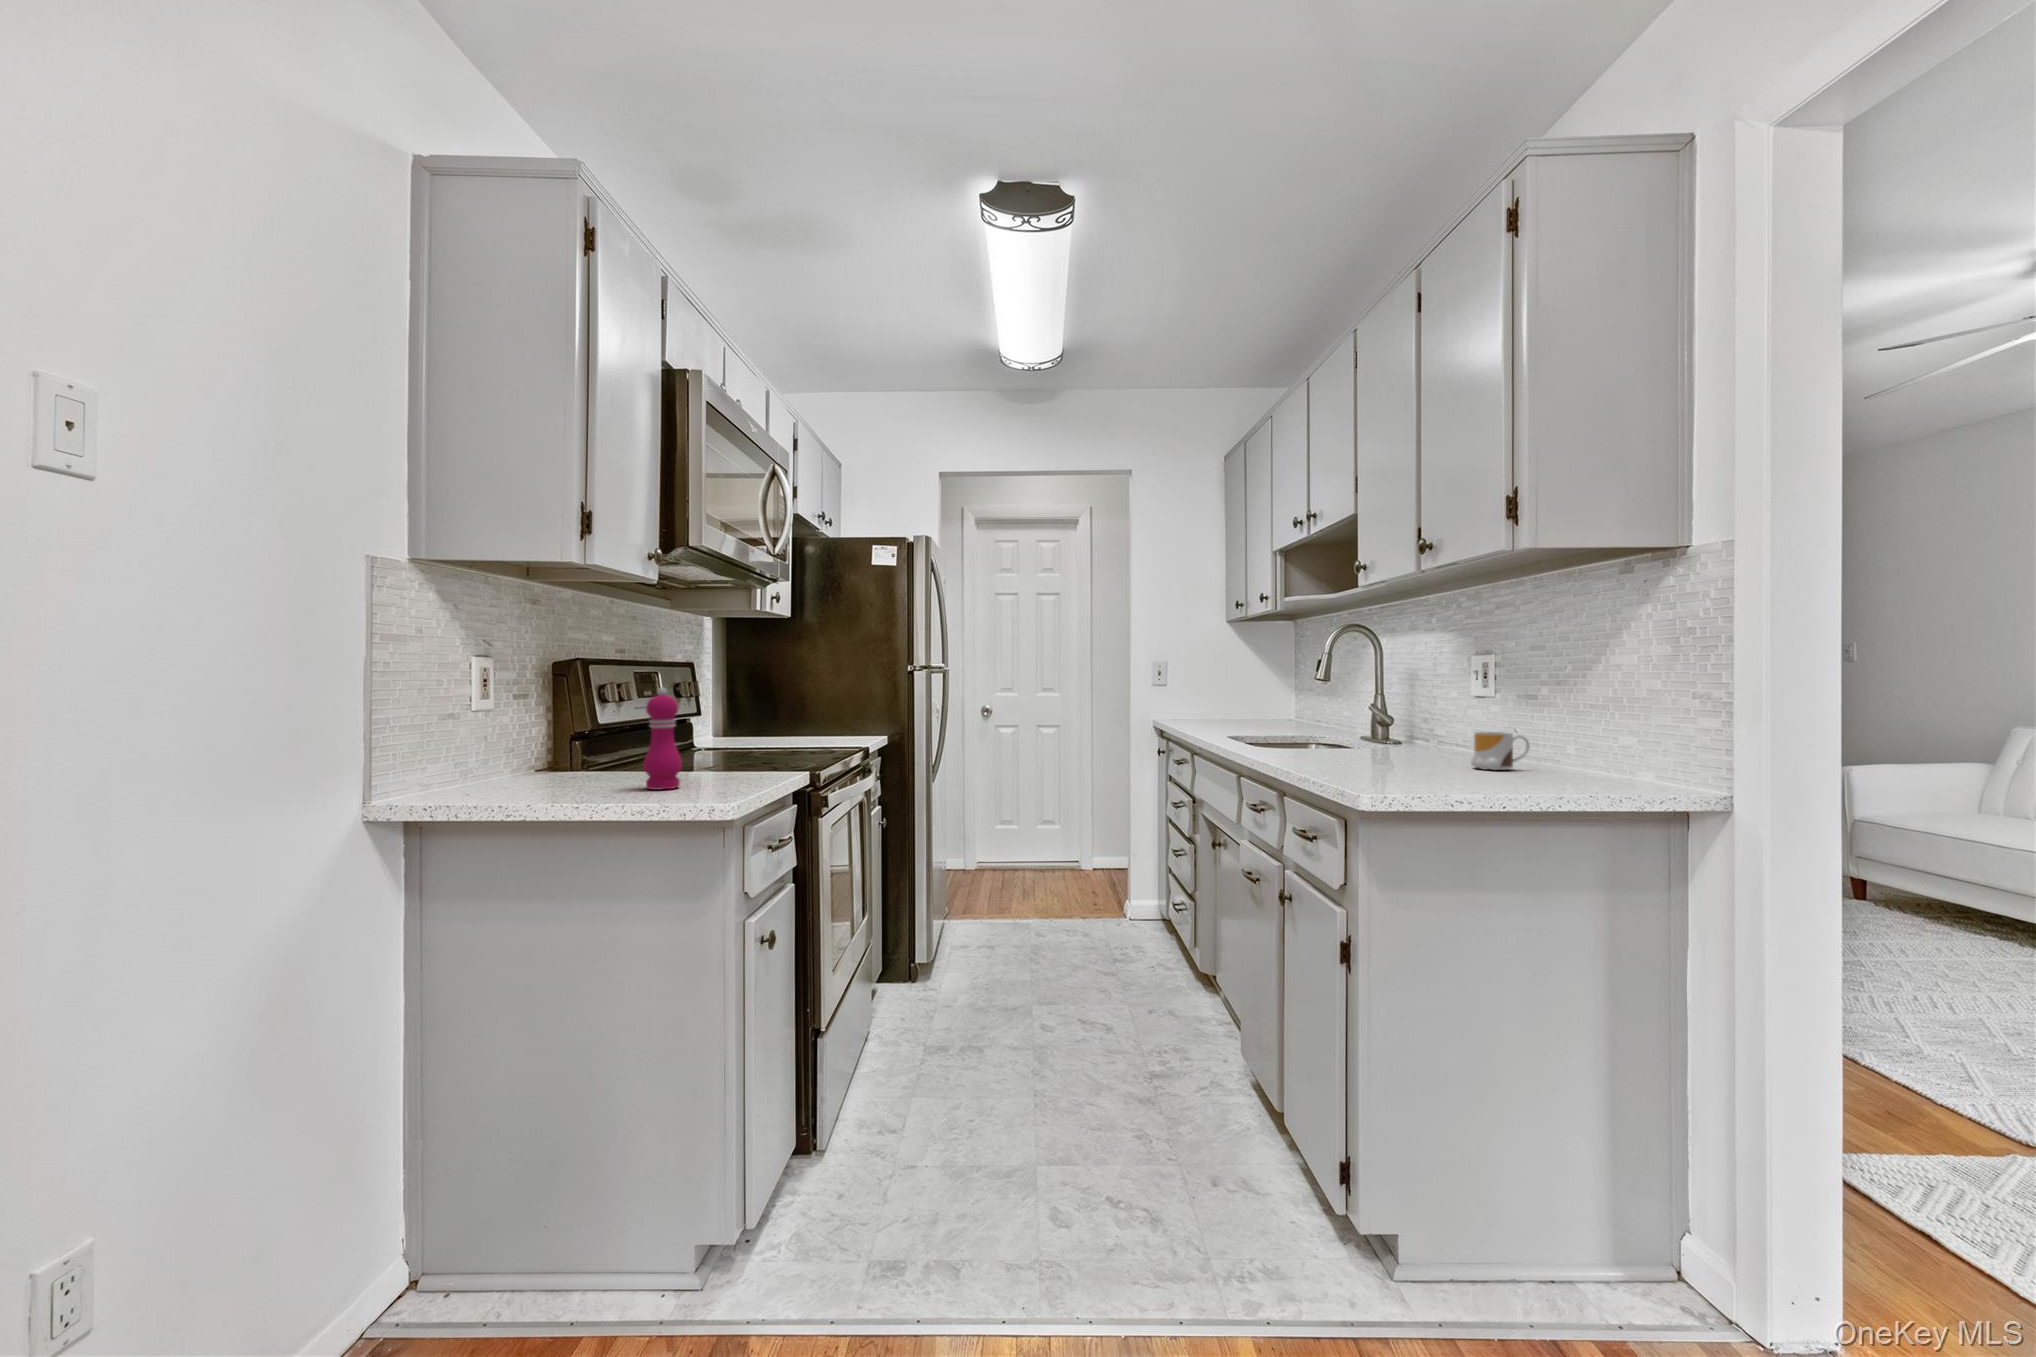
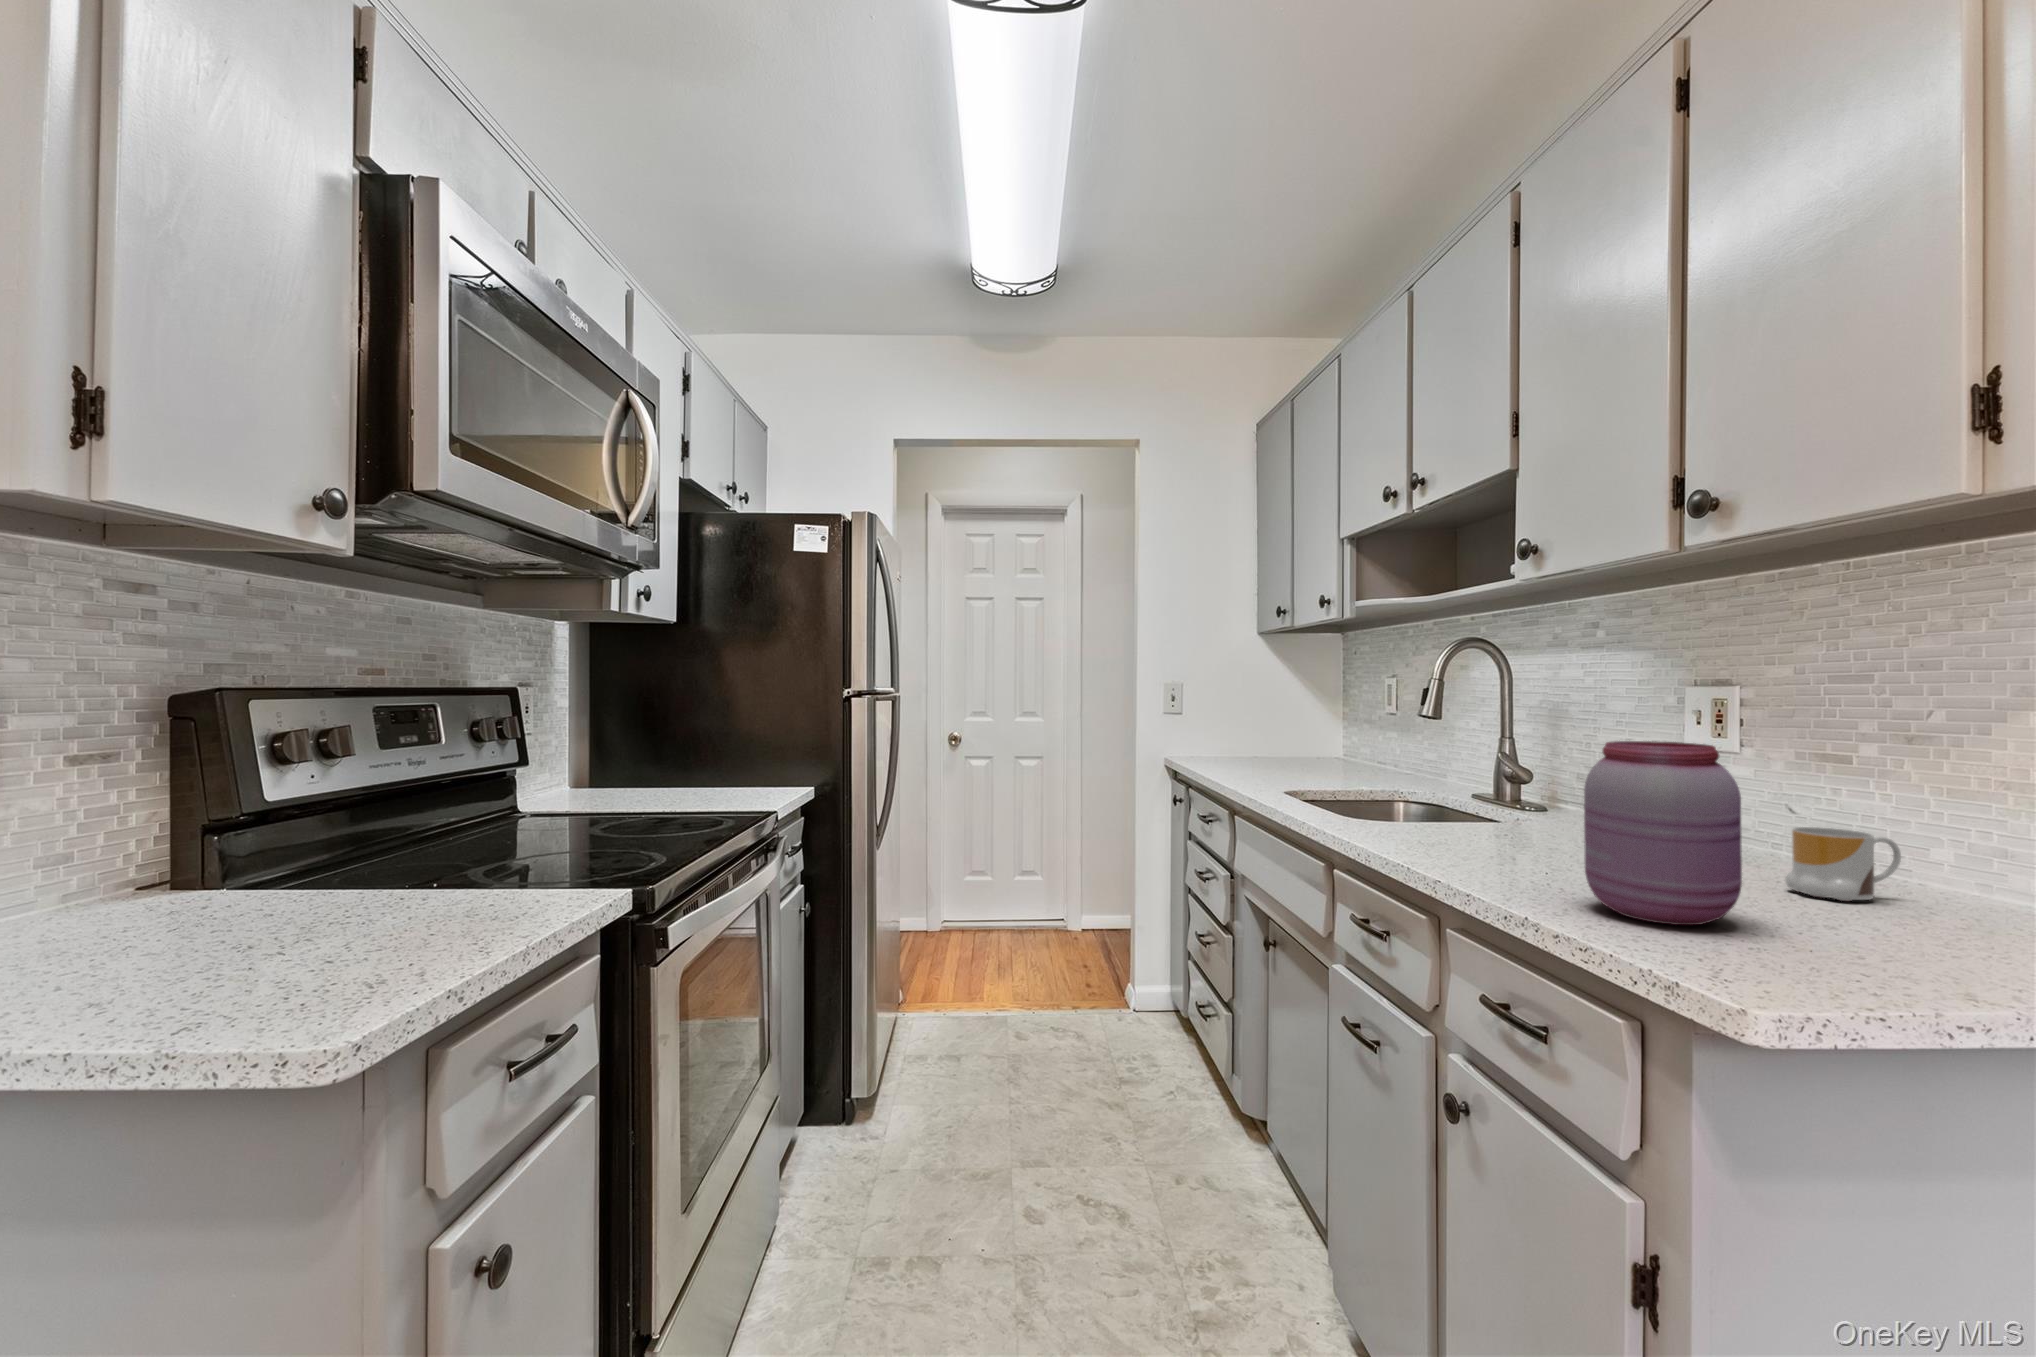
jar: none [1339,680,1412,775] -> present [1584,741,1742,925]
pepper mill: present [643,688,682,790] -> none [180,765,283,991]

